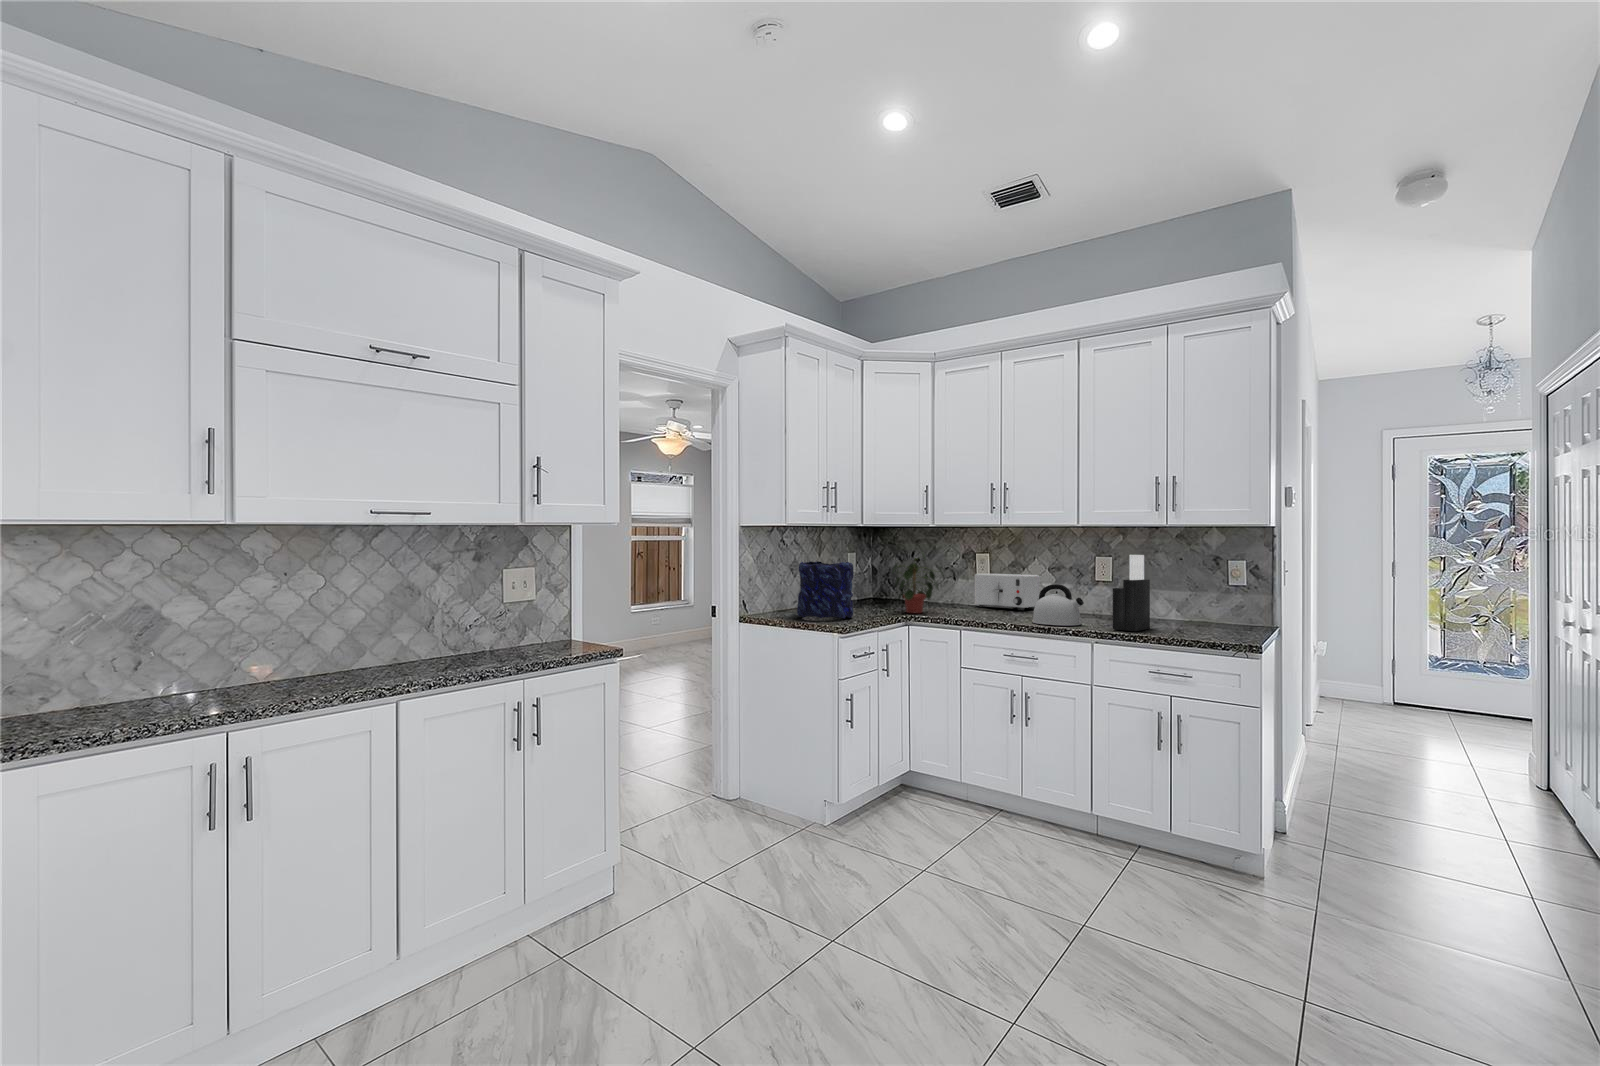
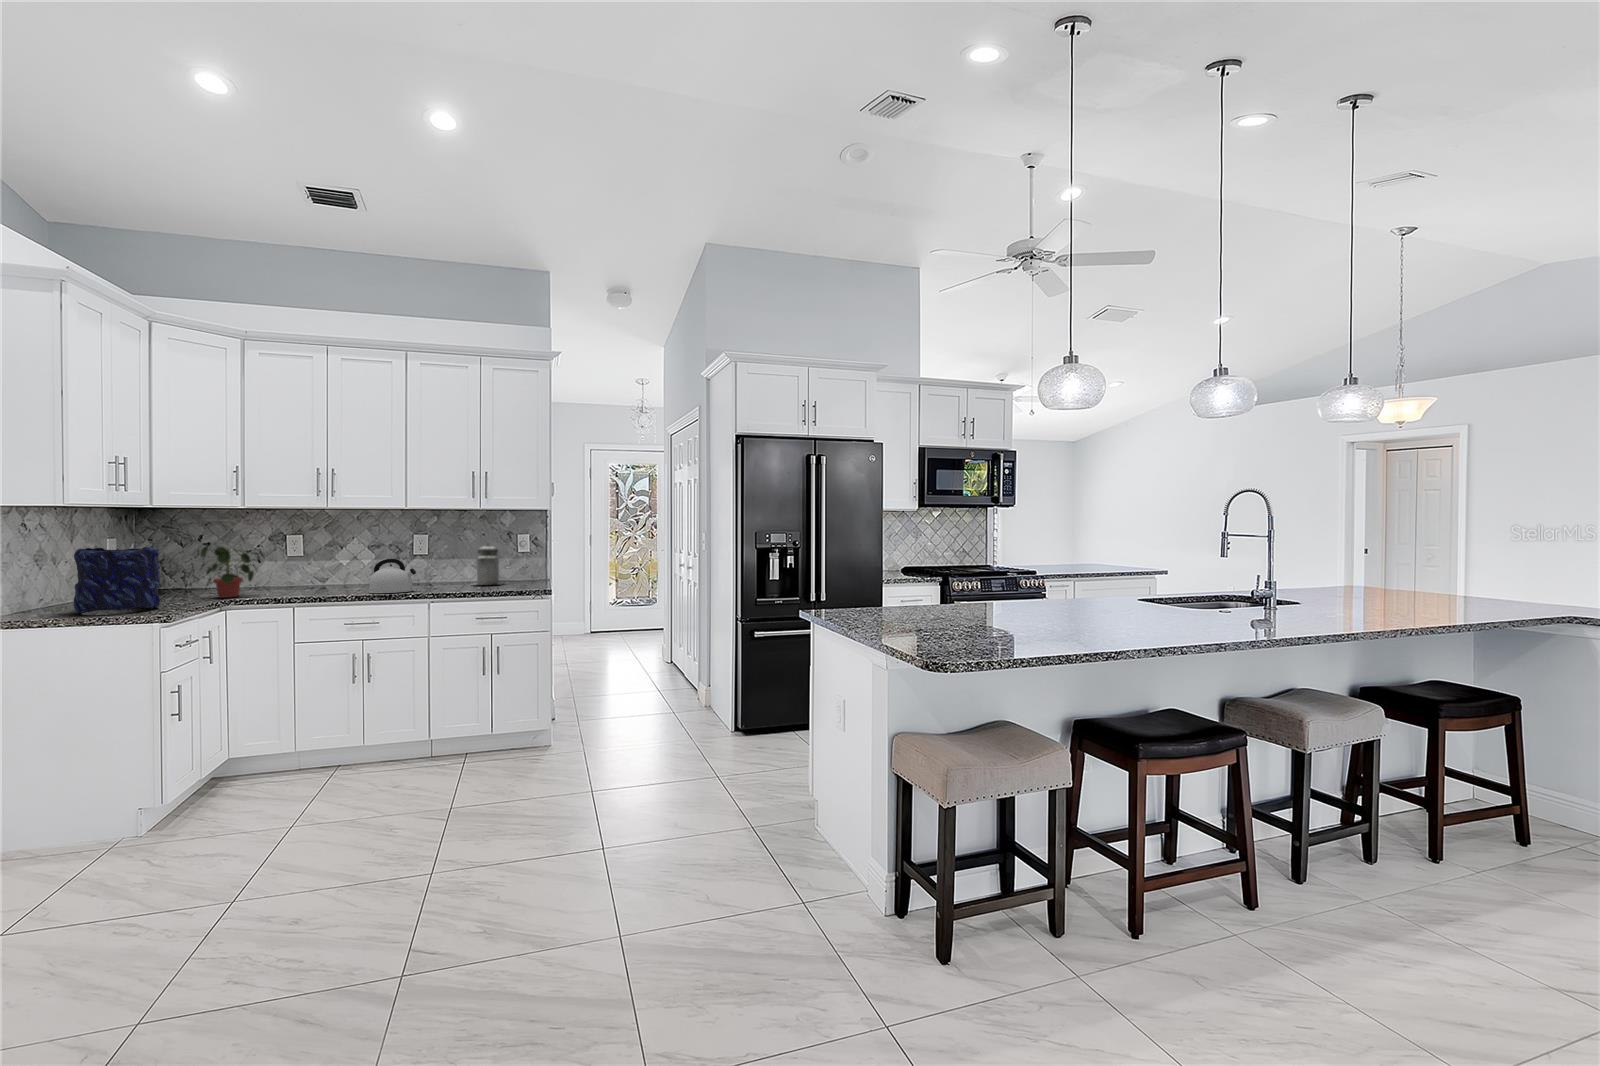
knife block: present [1113,555,1150,631] -> none [443,532,469,591]
canister: none [1157,570,1201,627] -> present [476,544,499,585]
toaster: present [975,574,1040,610] -> none [288,553,358,587]

